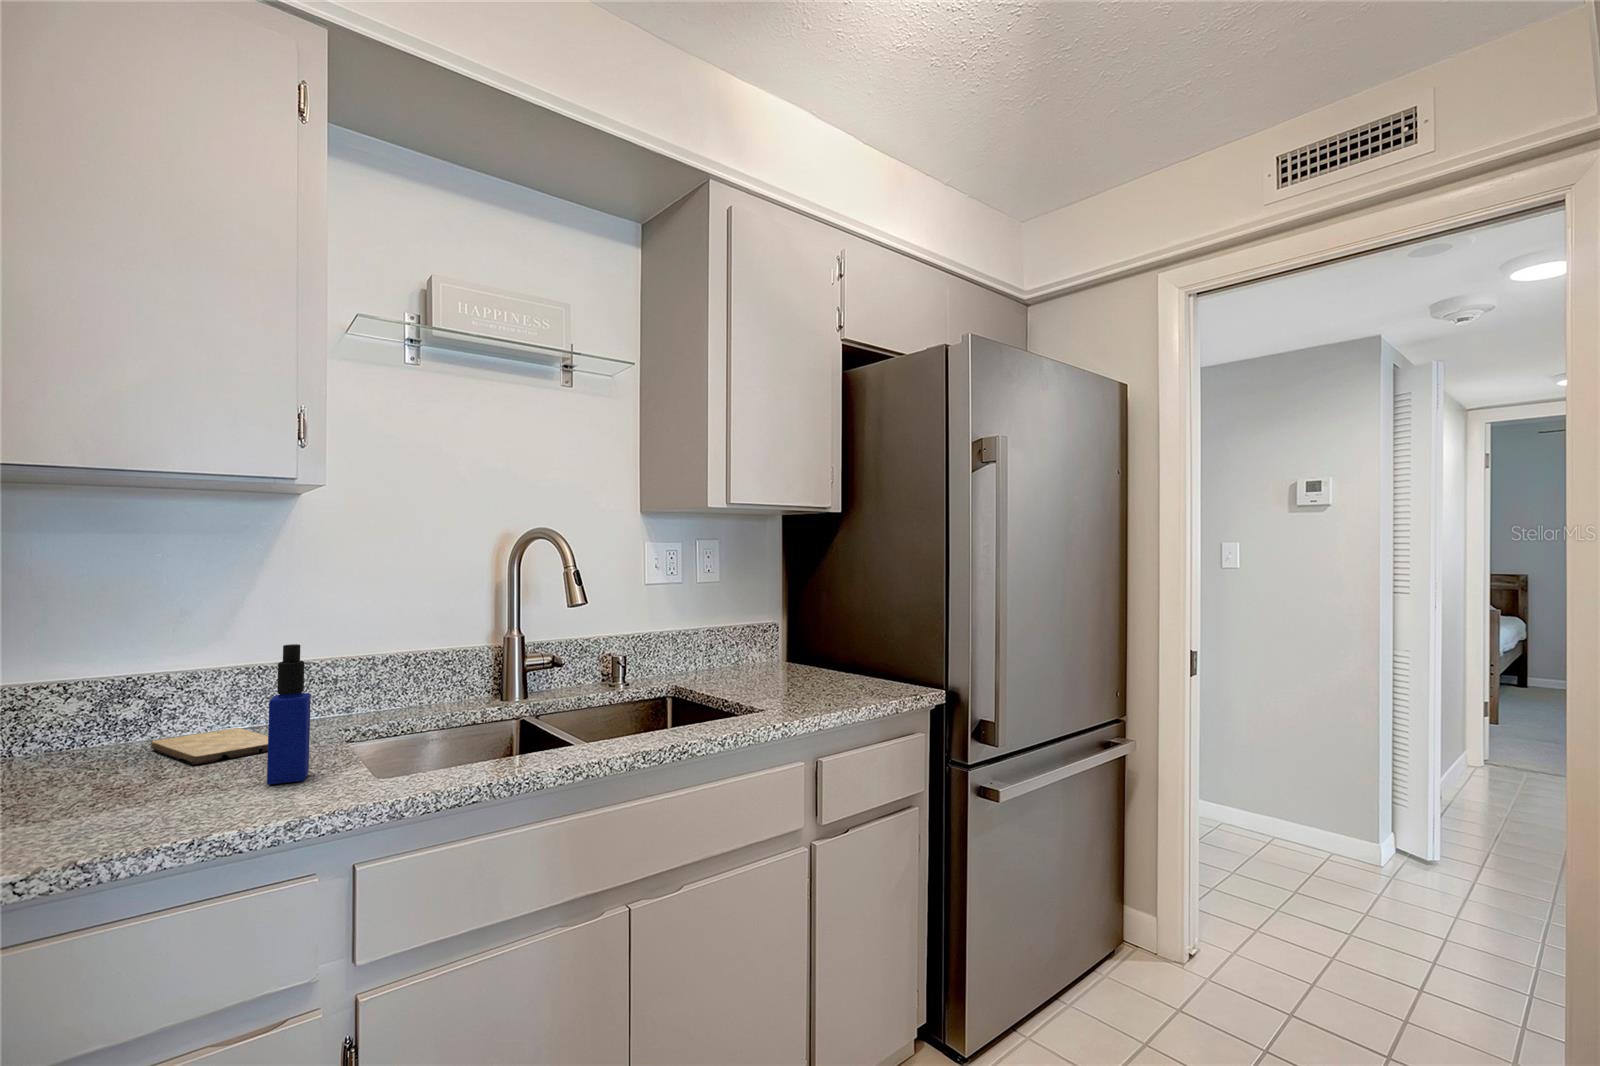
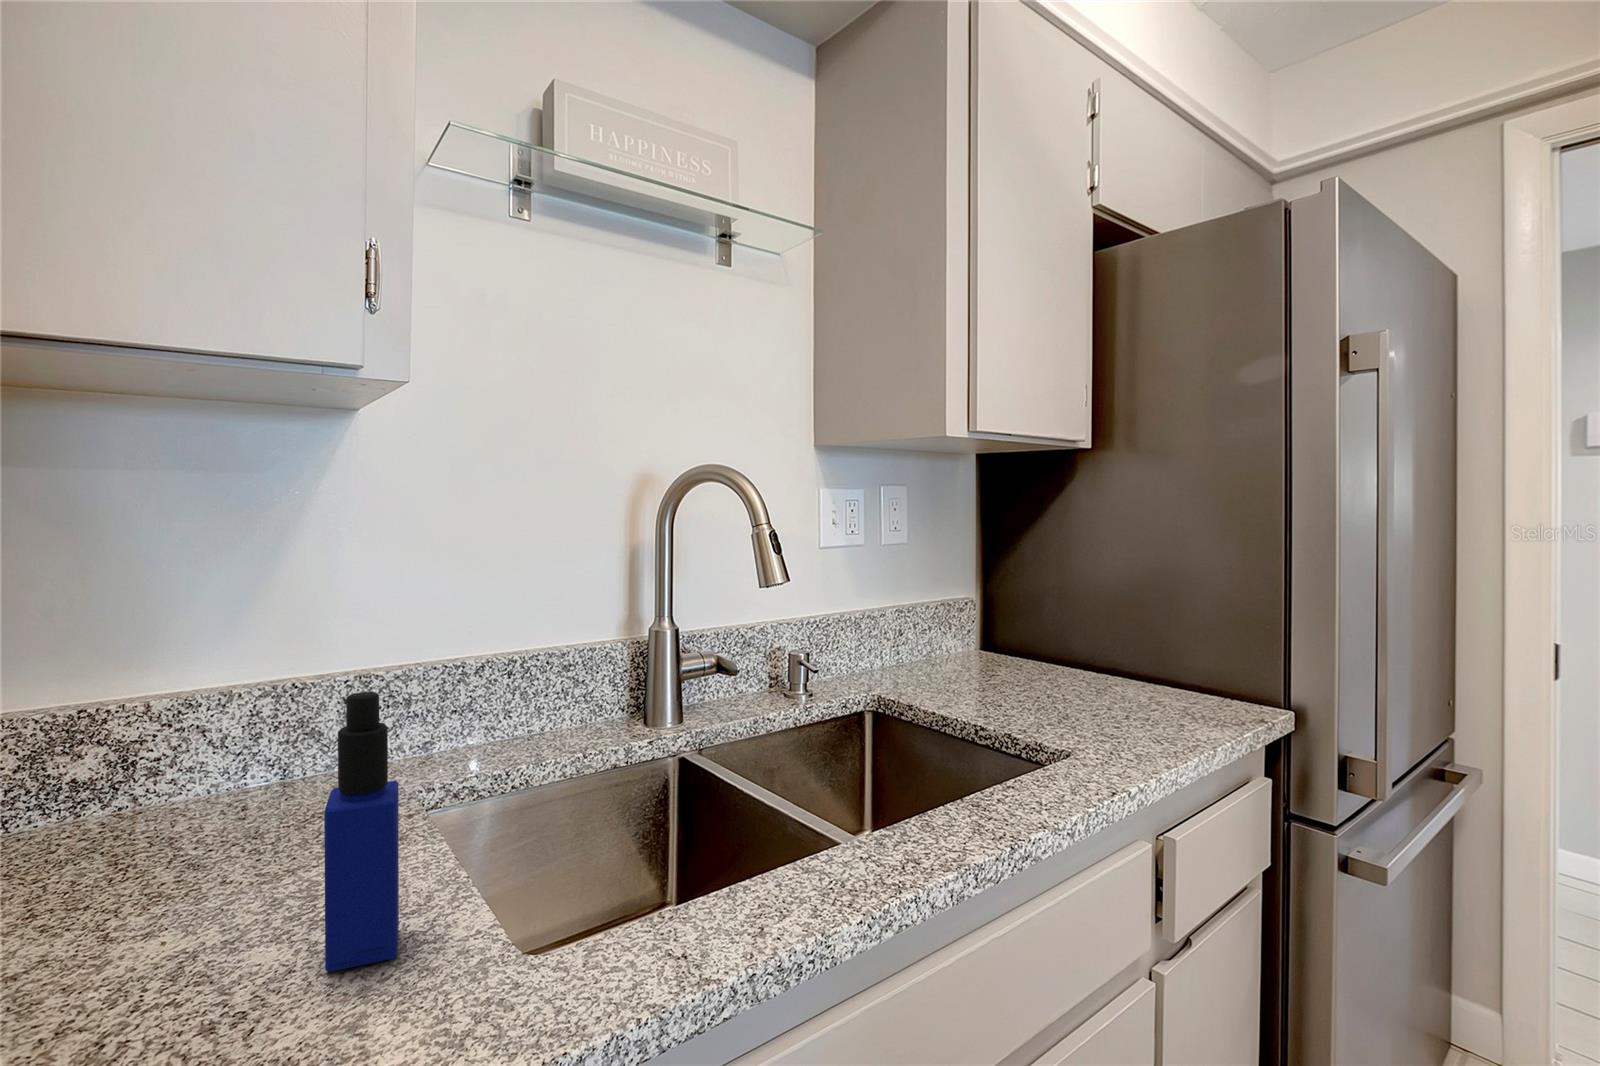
cutting board: present [151,728,268,765] -> none [116,788,342,892]

